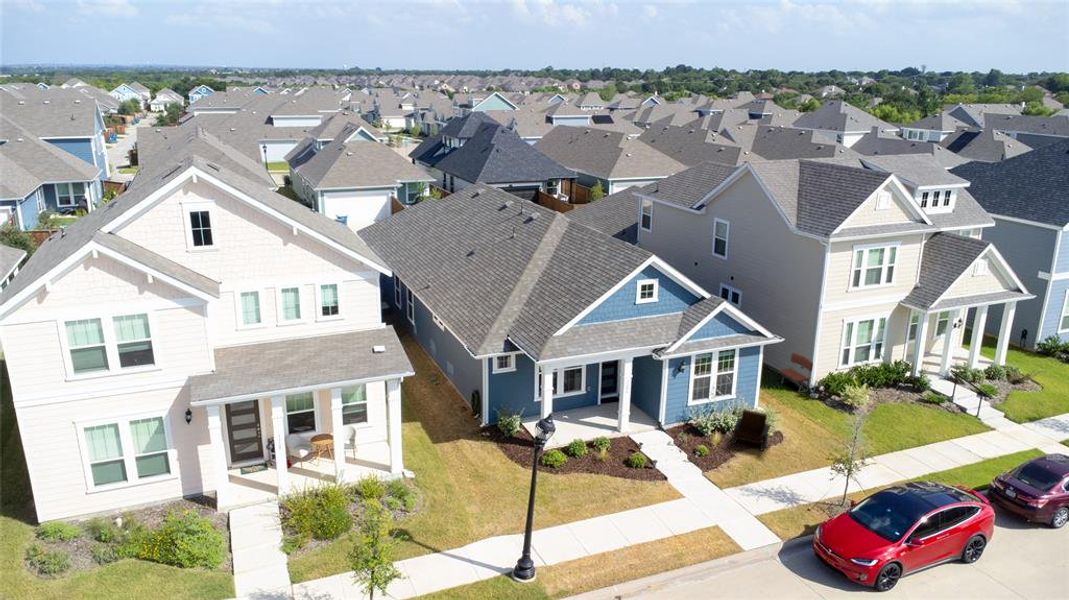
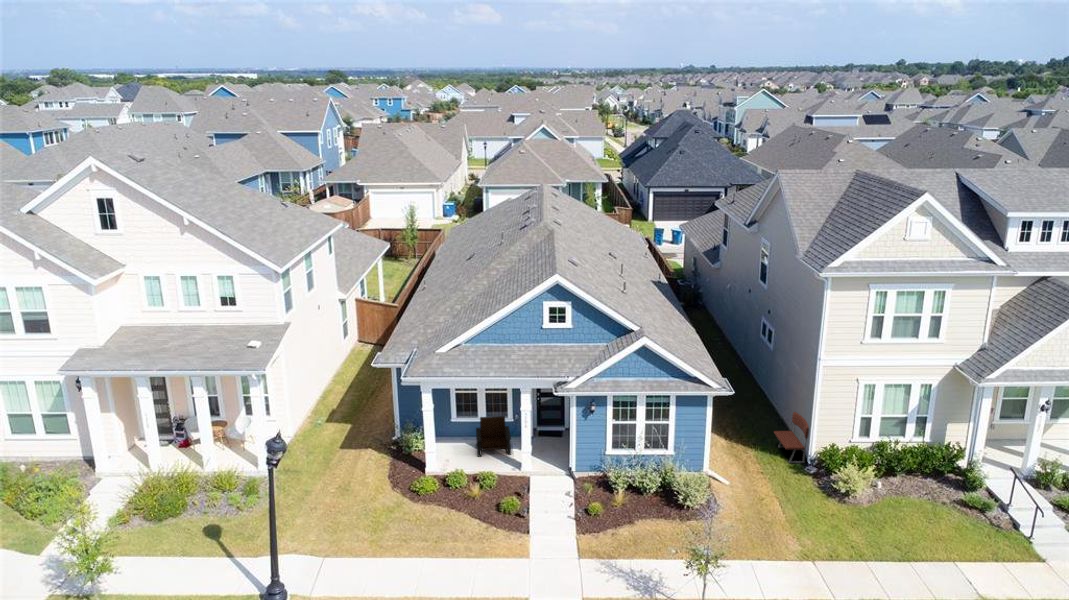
lounge chair: present [732,409,770,450] -> present [476,416,511,457]

